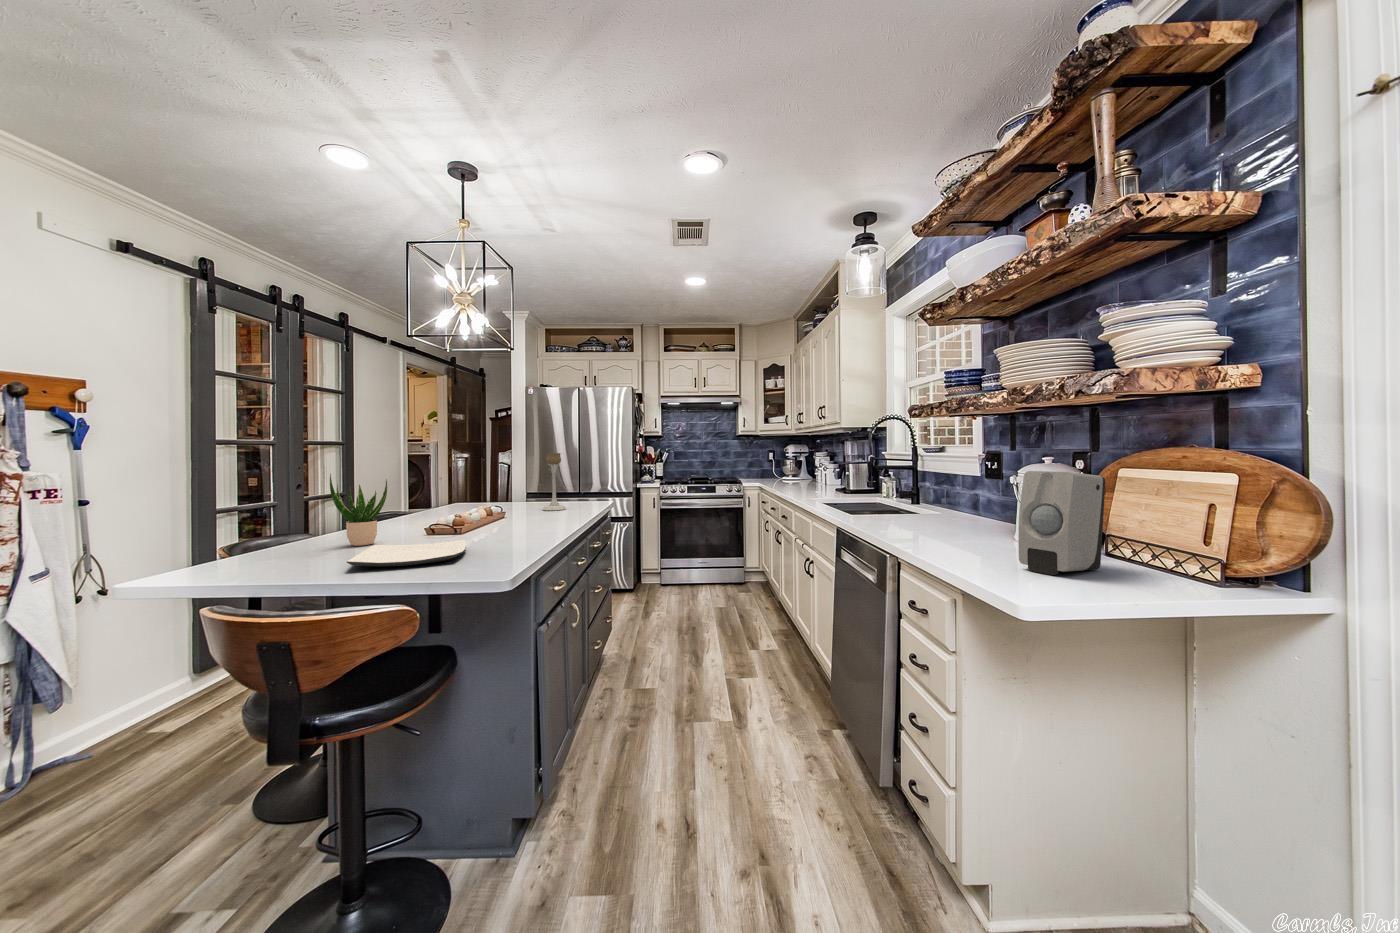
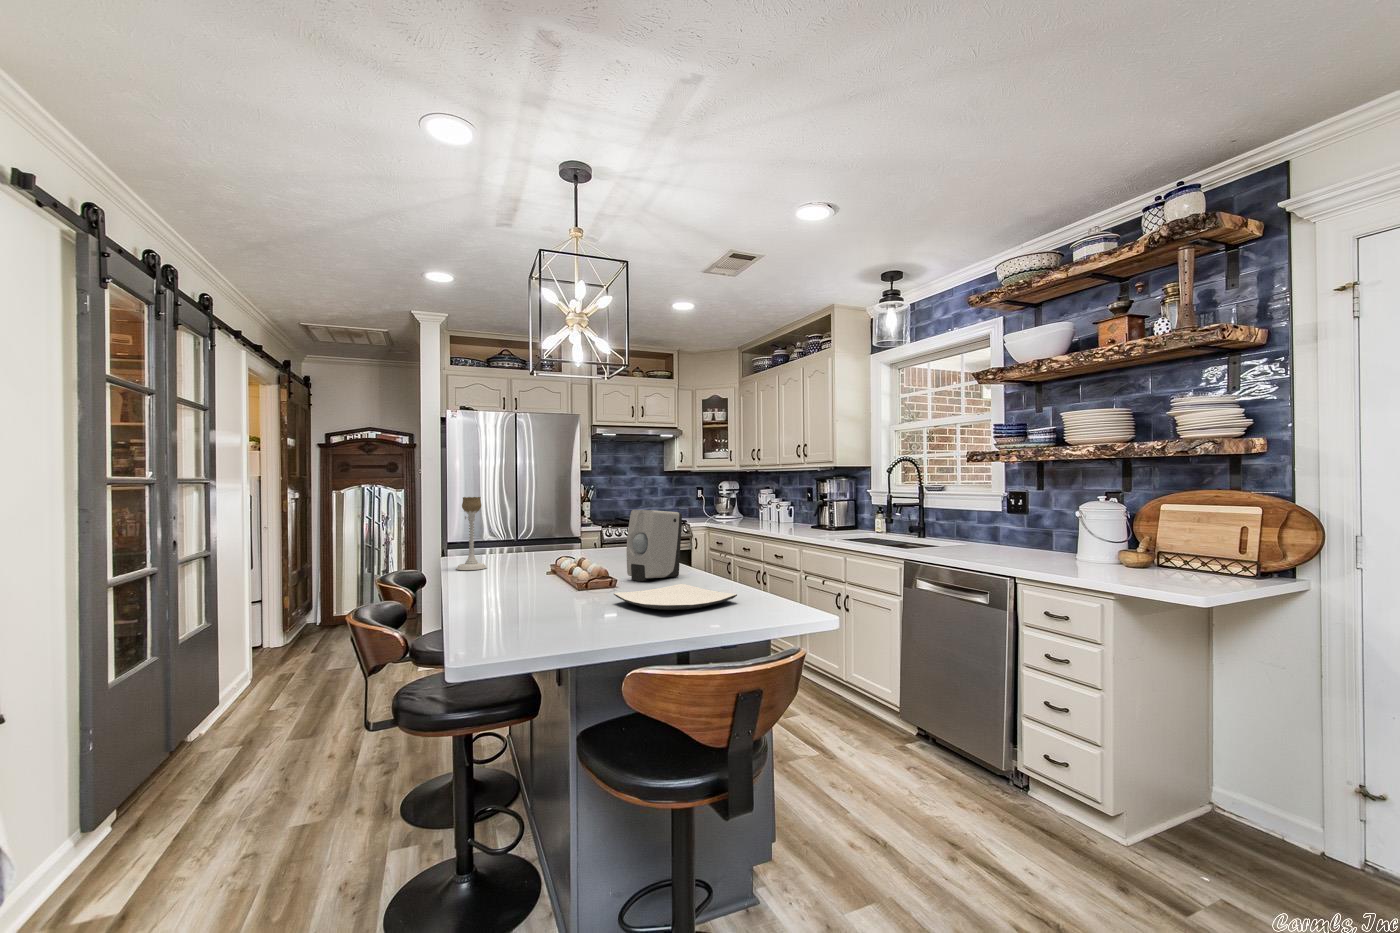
candle holder: present [543,453,566,511] -> present [456,497,487,570]
soap dispenser: present [1018,471,1106,575] -> present [627,510,682,581]
potted plant: present [330,474,387,546] -> none [523,518,574,598]

